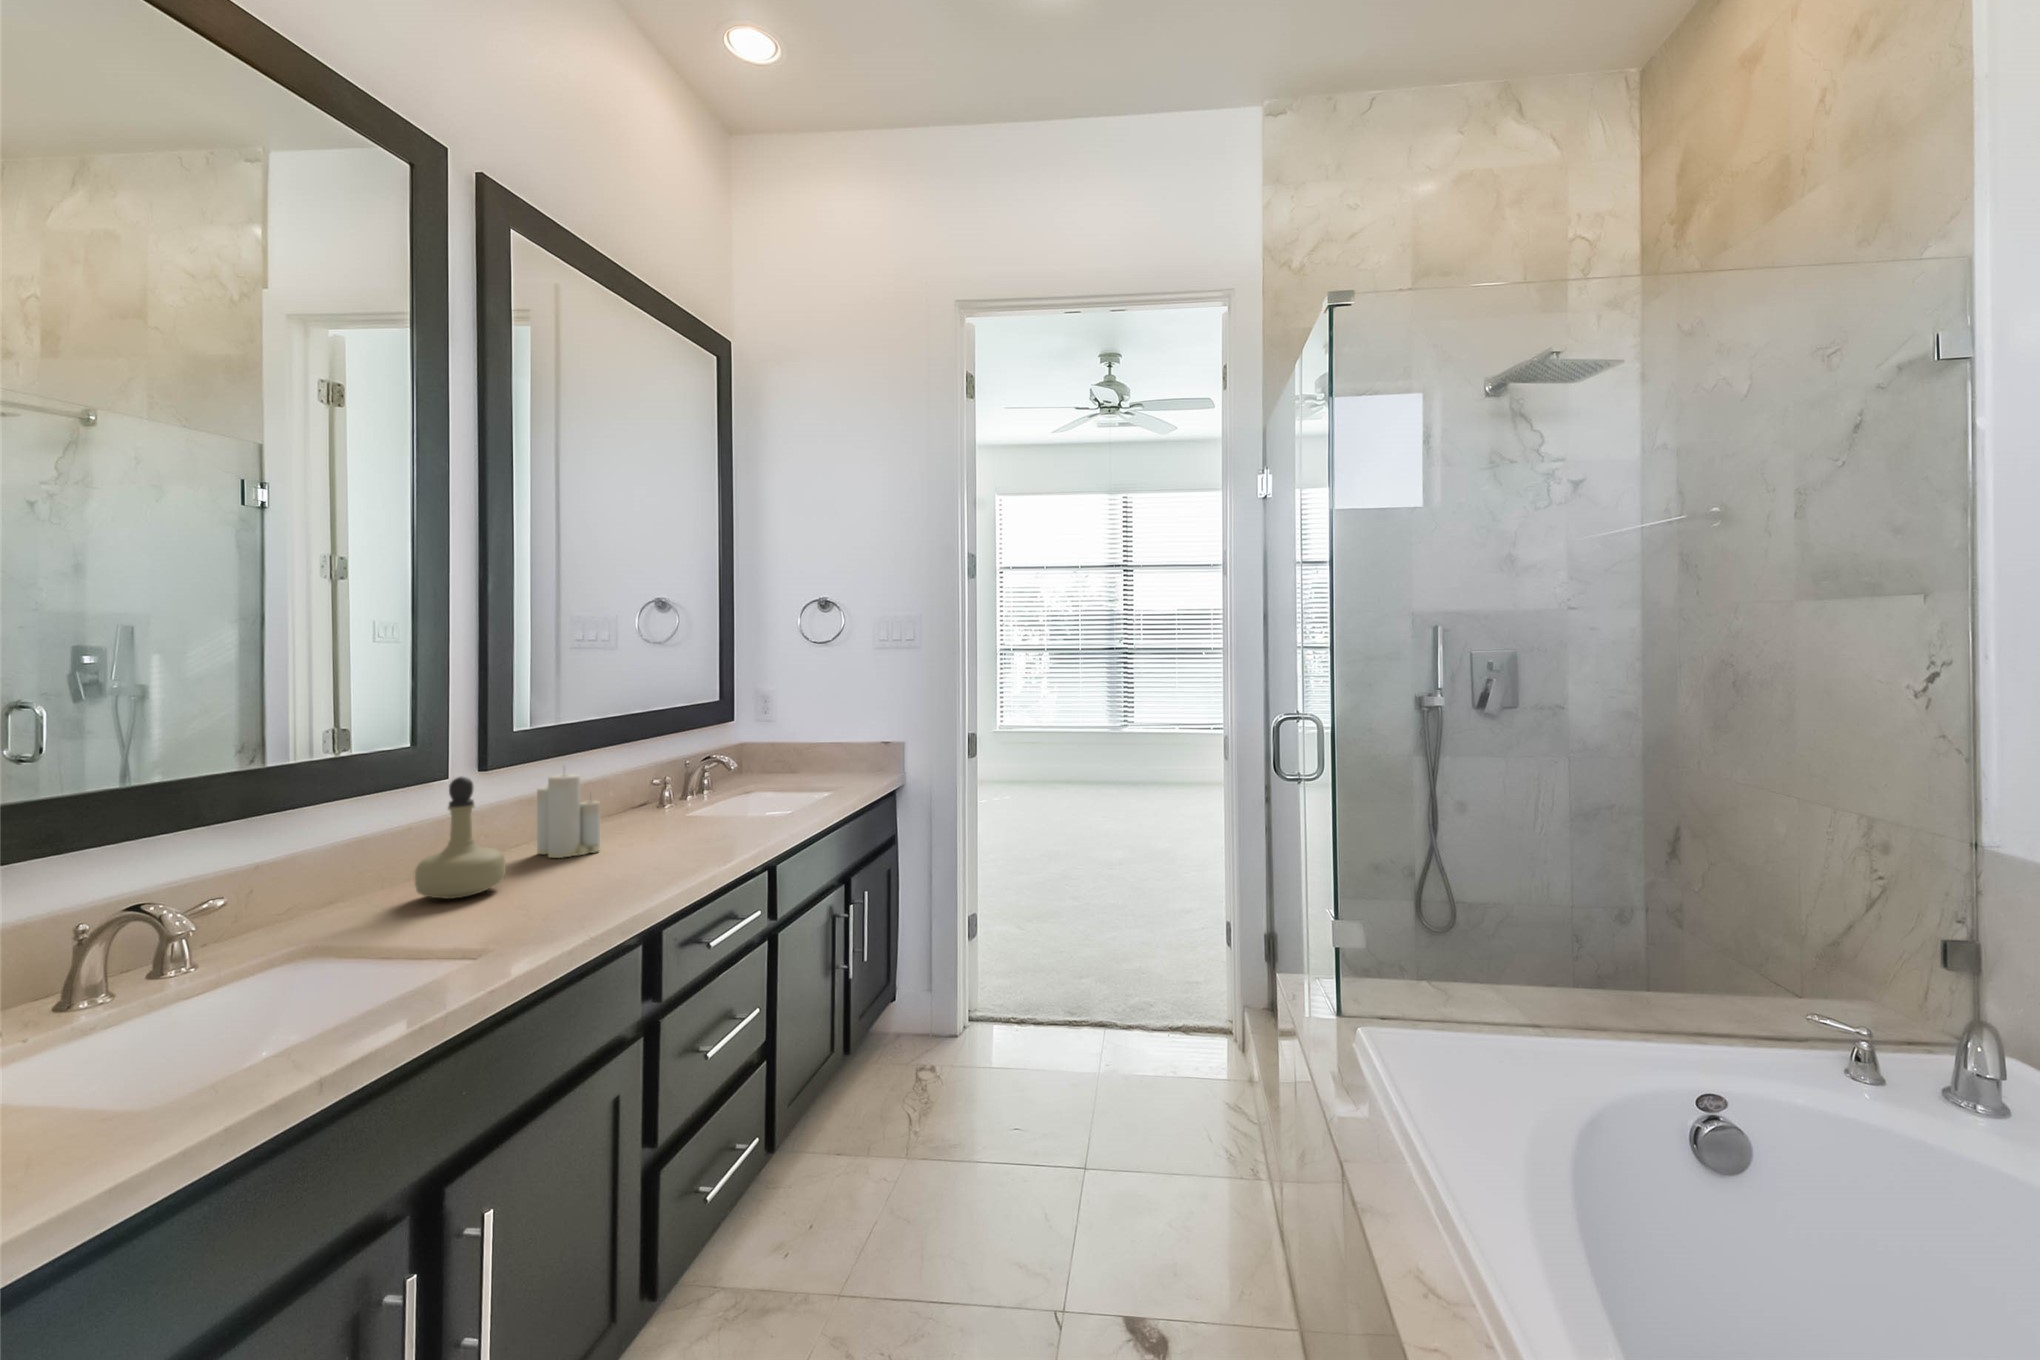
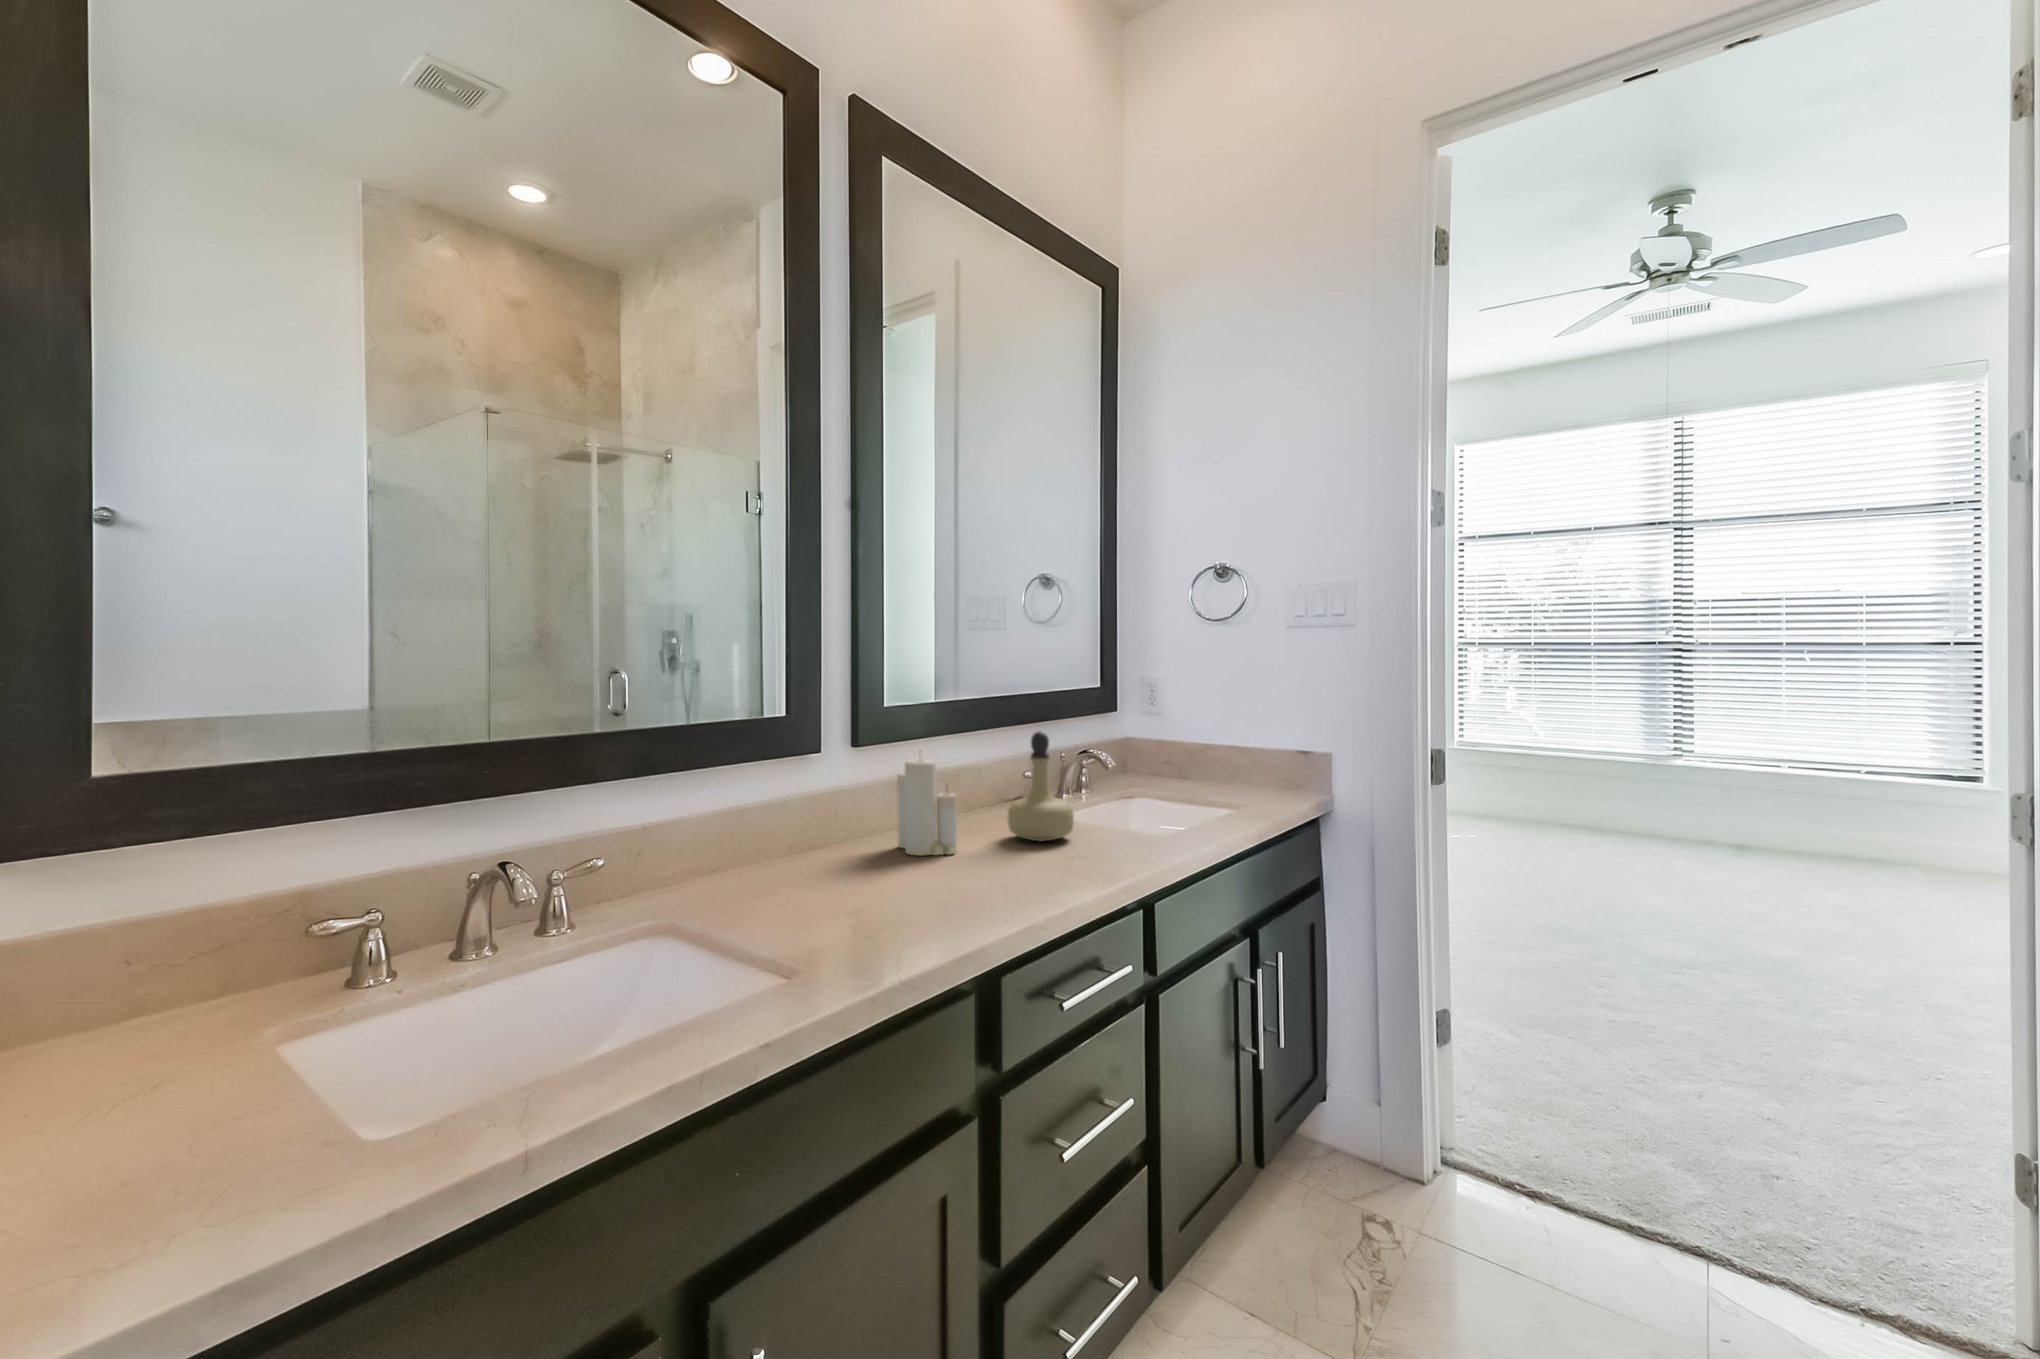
perfume bottle: present [415,777,506,899] -> present [1007,732,1074,841]

